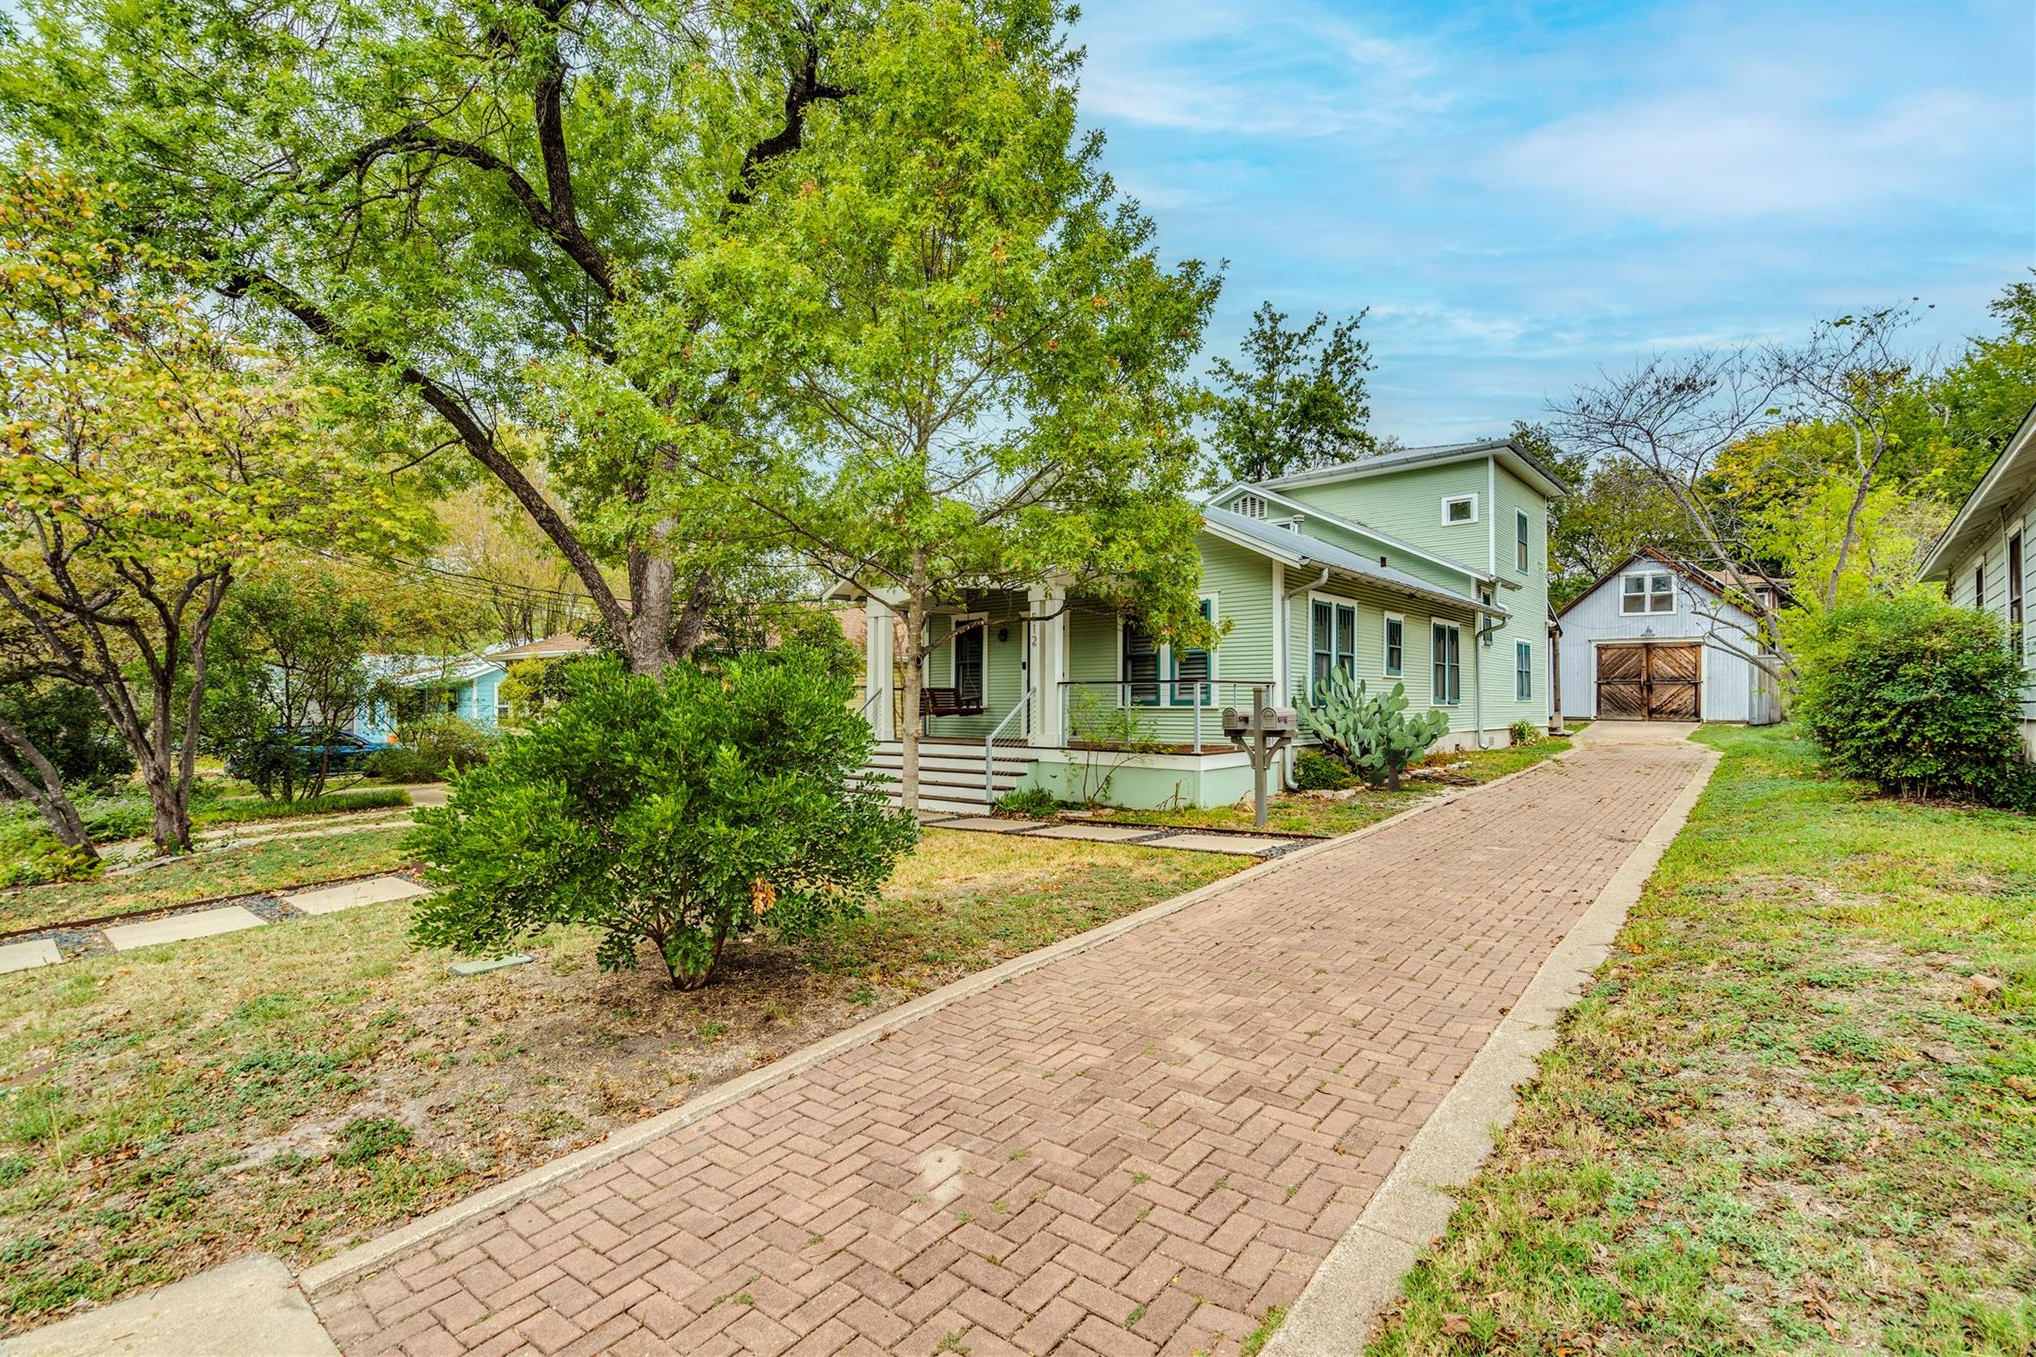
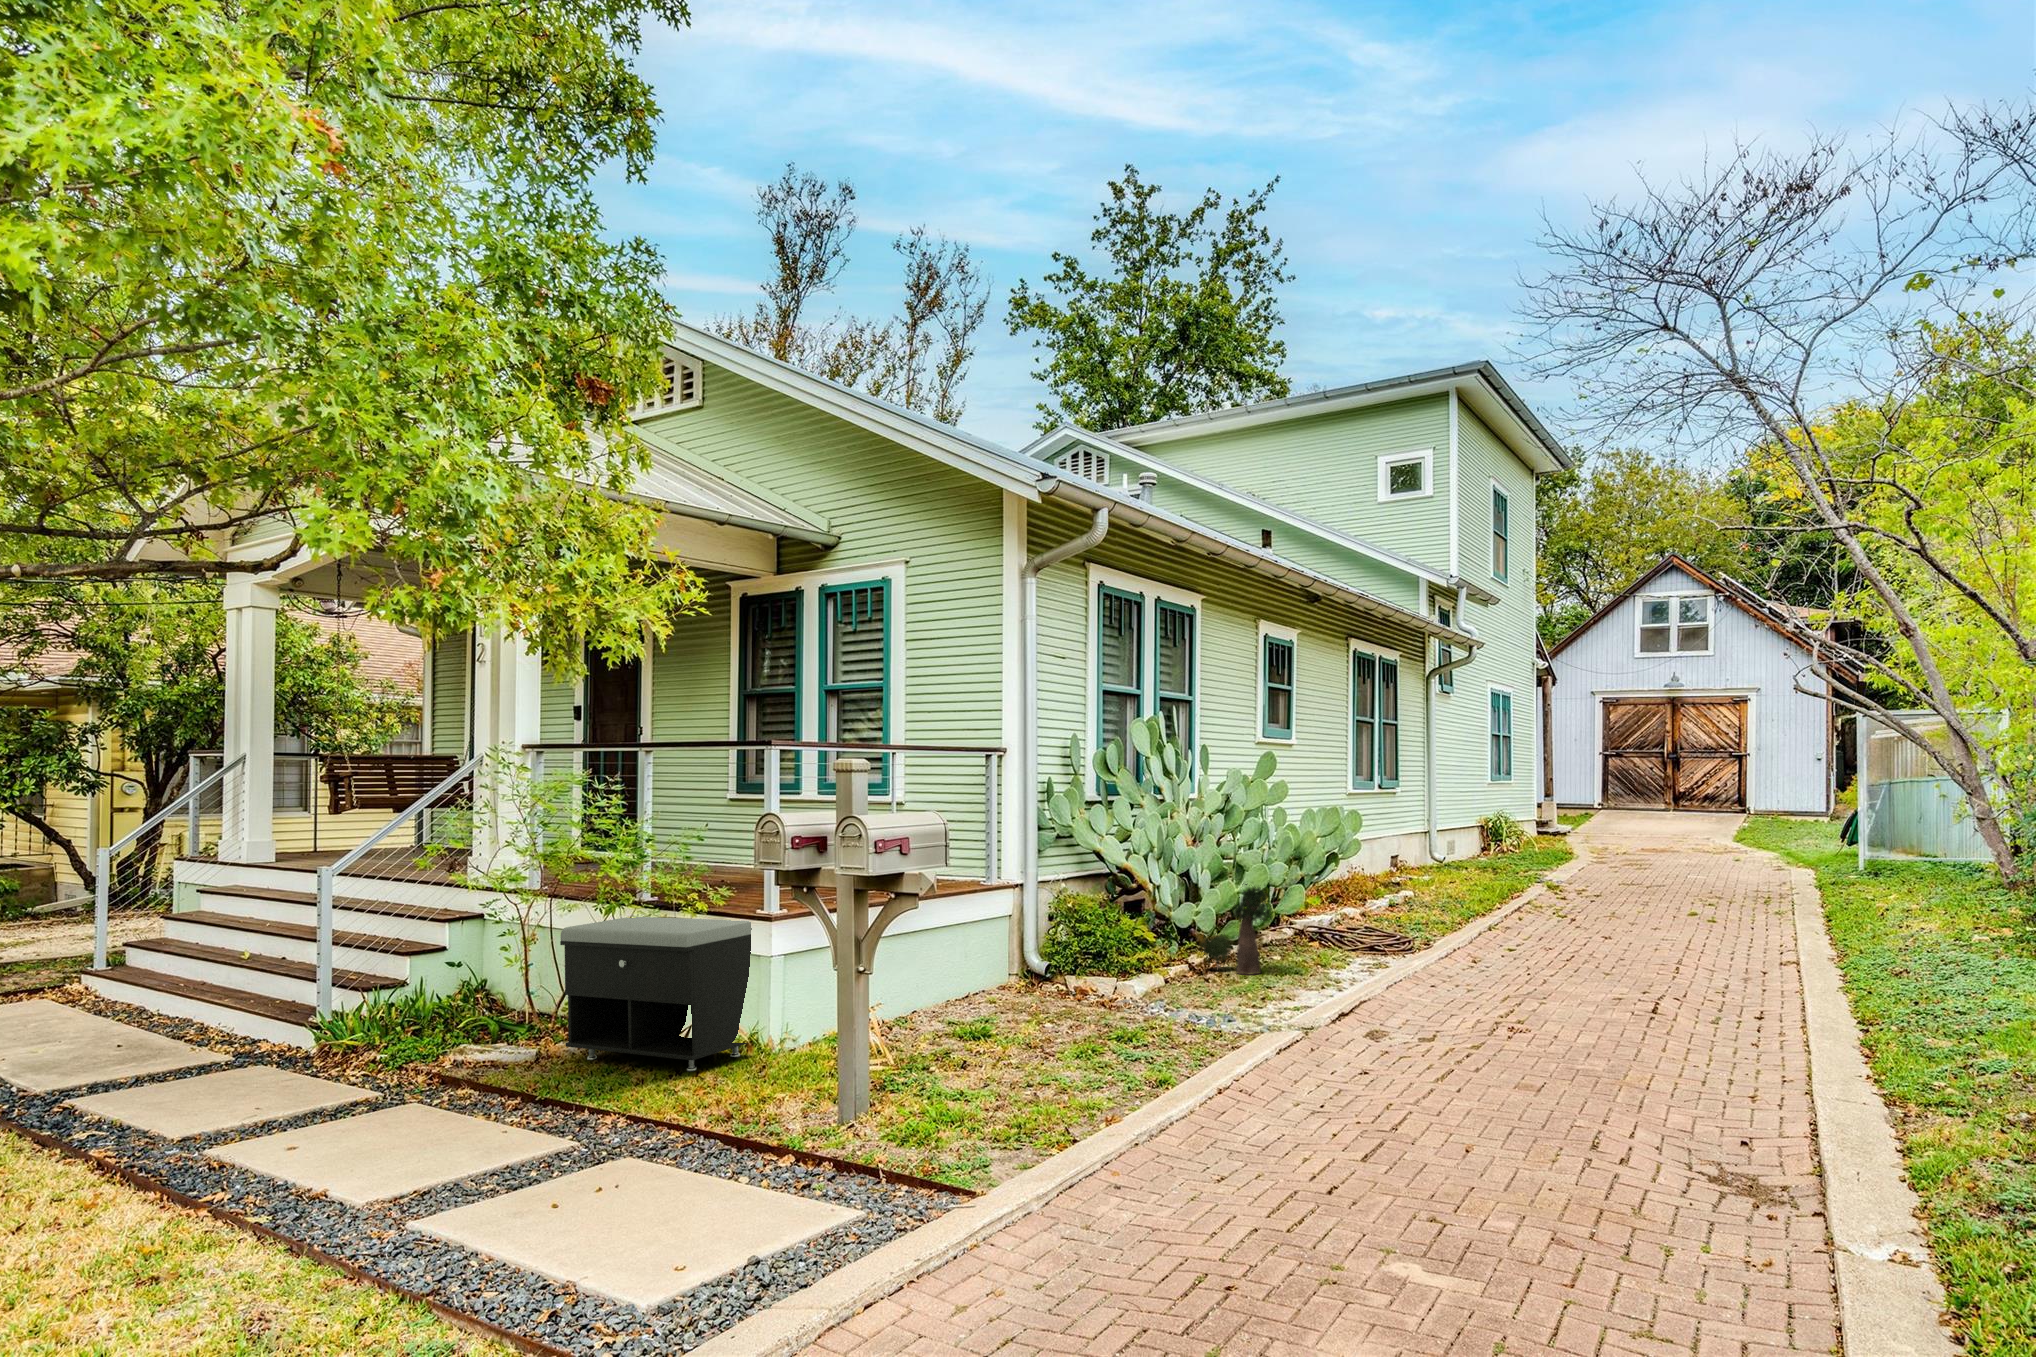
storage bench: none [1103,758,1190,818] -> present [560,917,752,1071]

